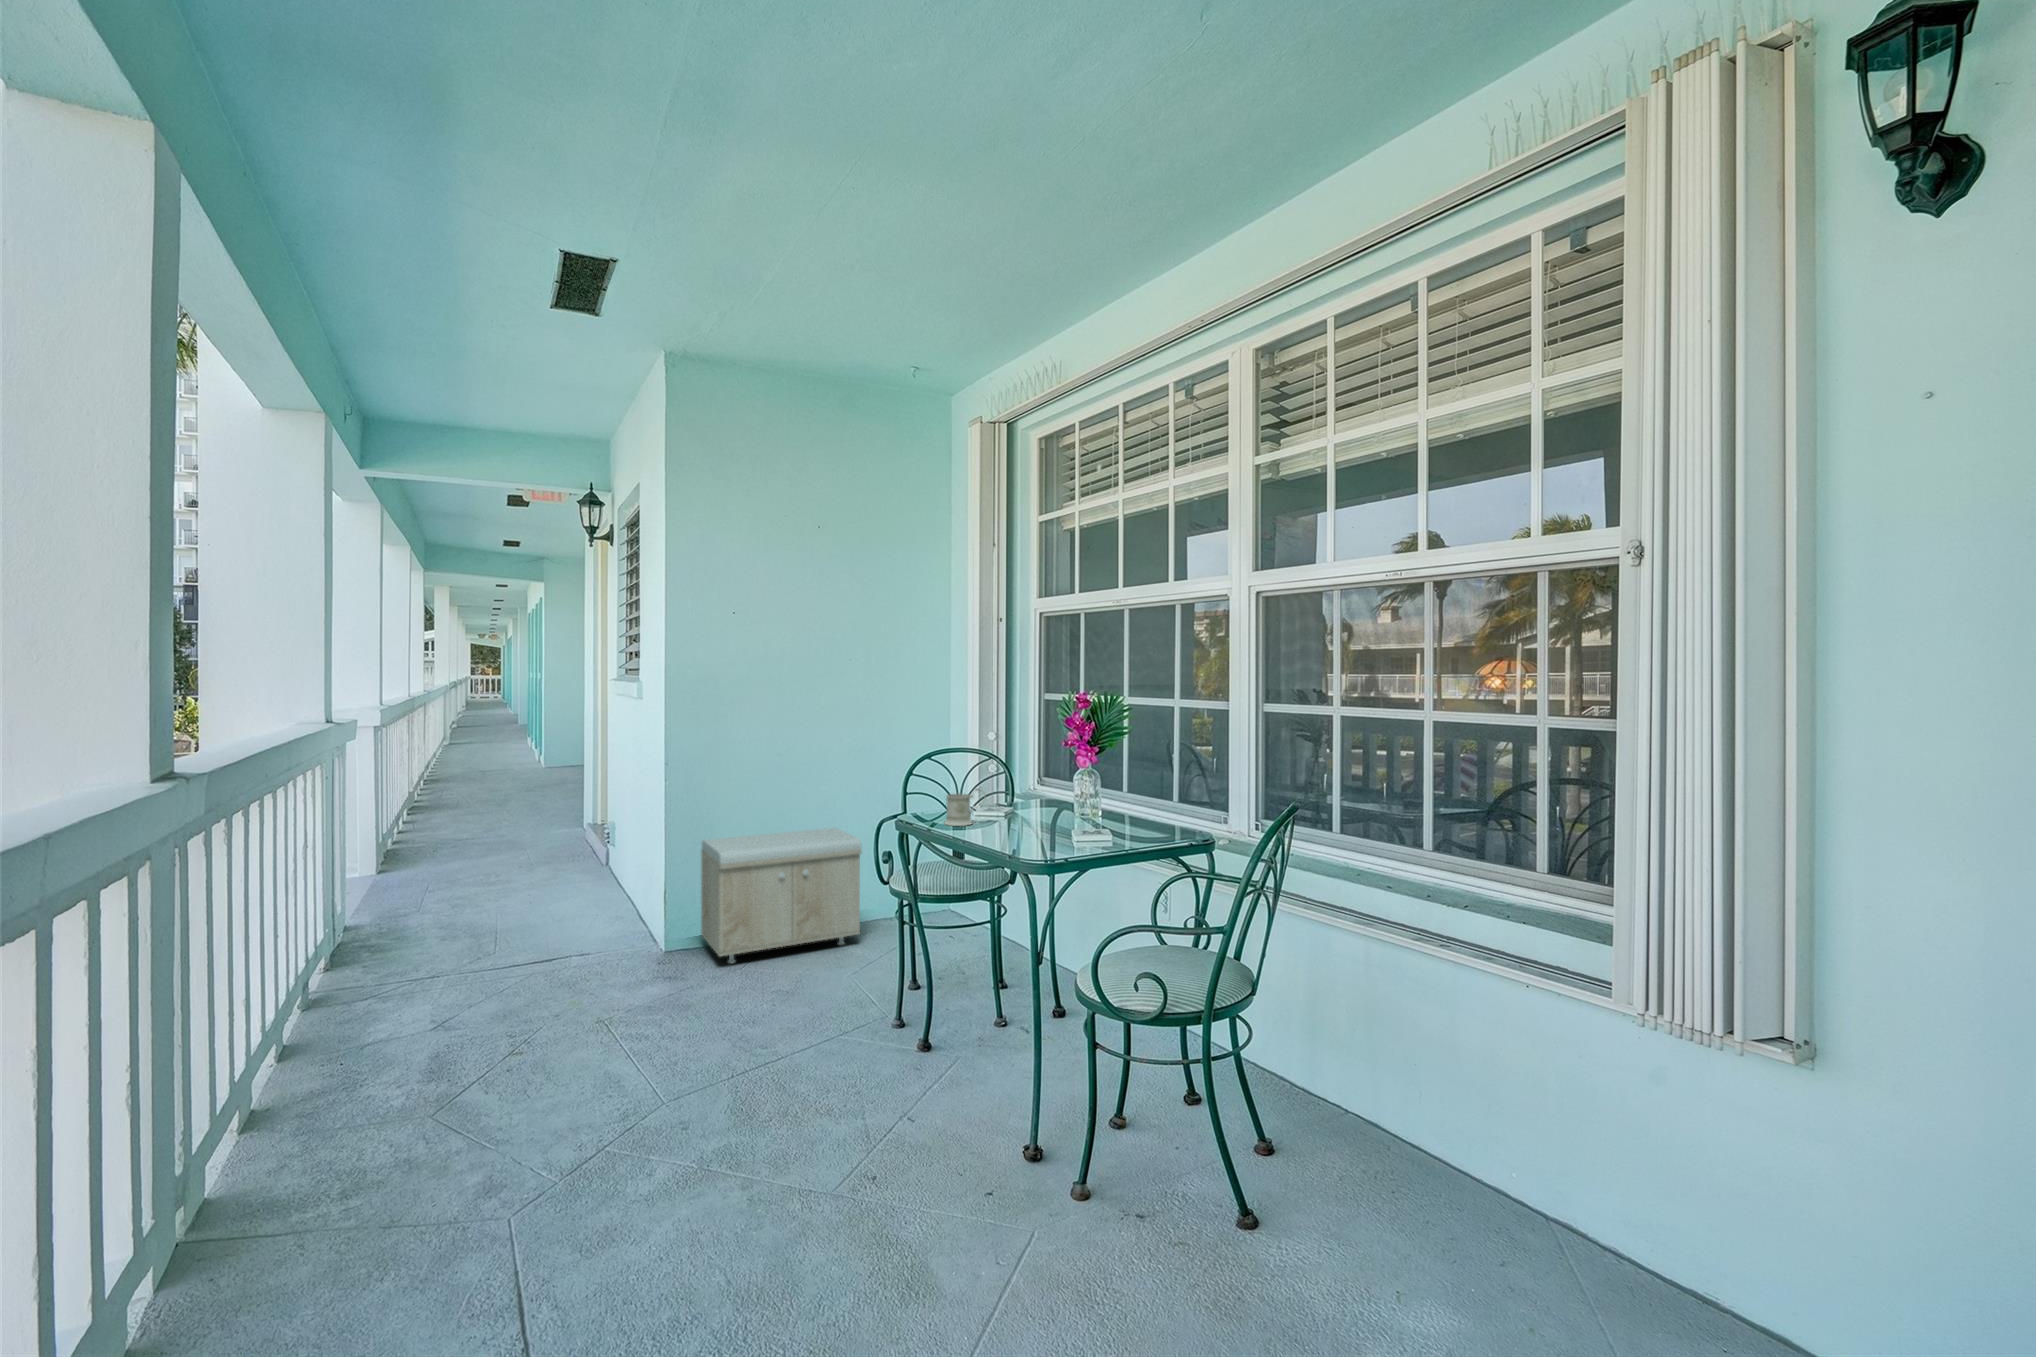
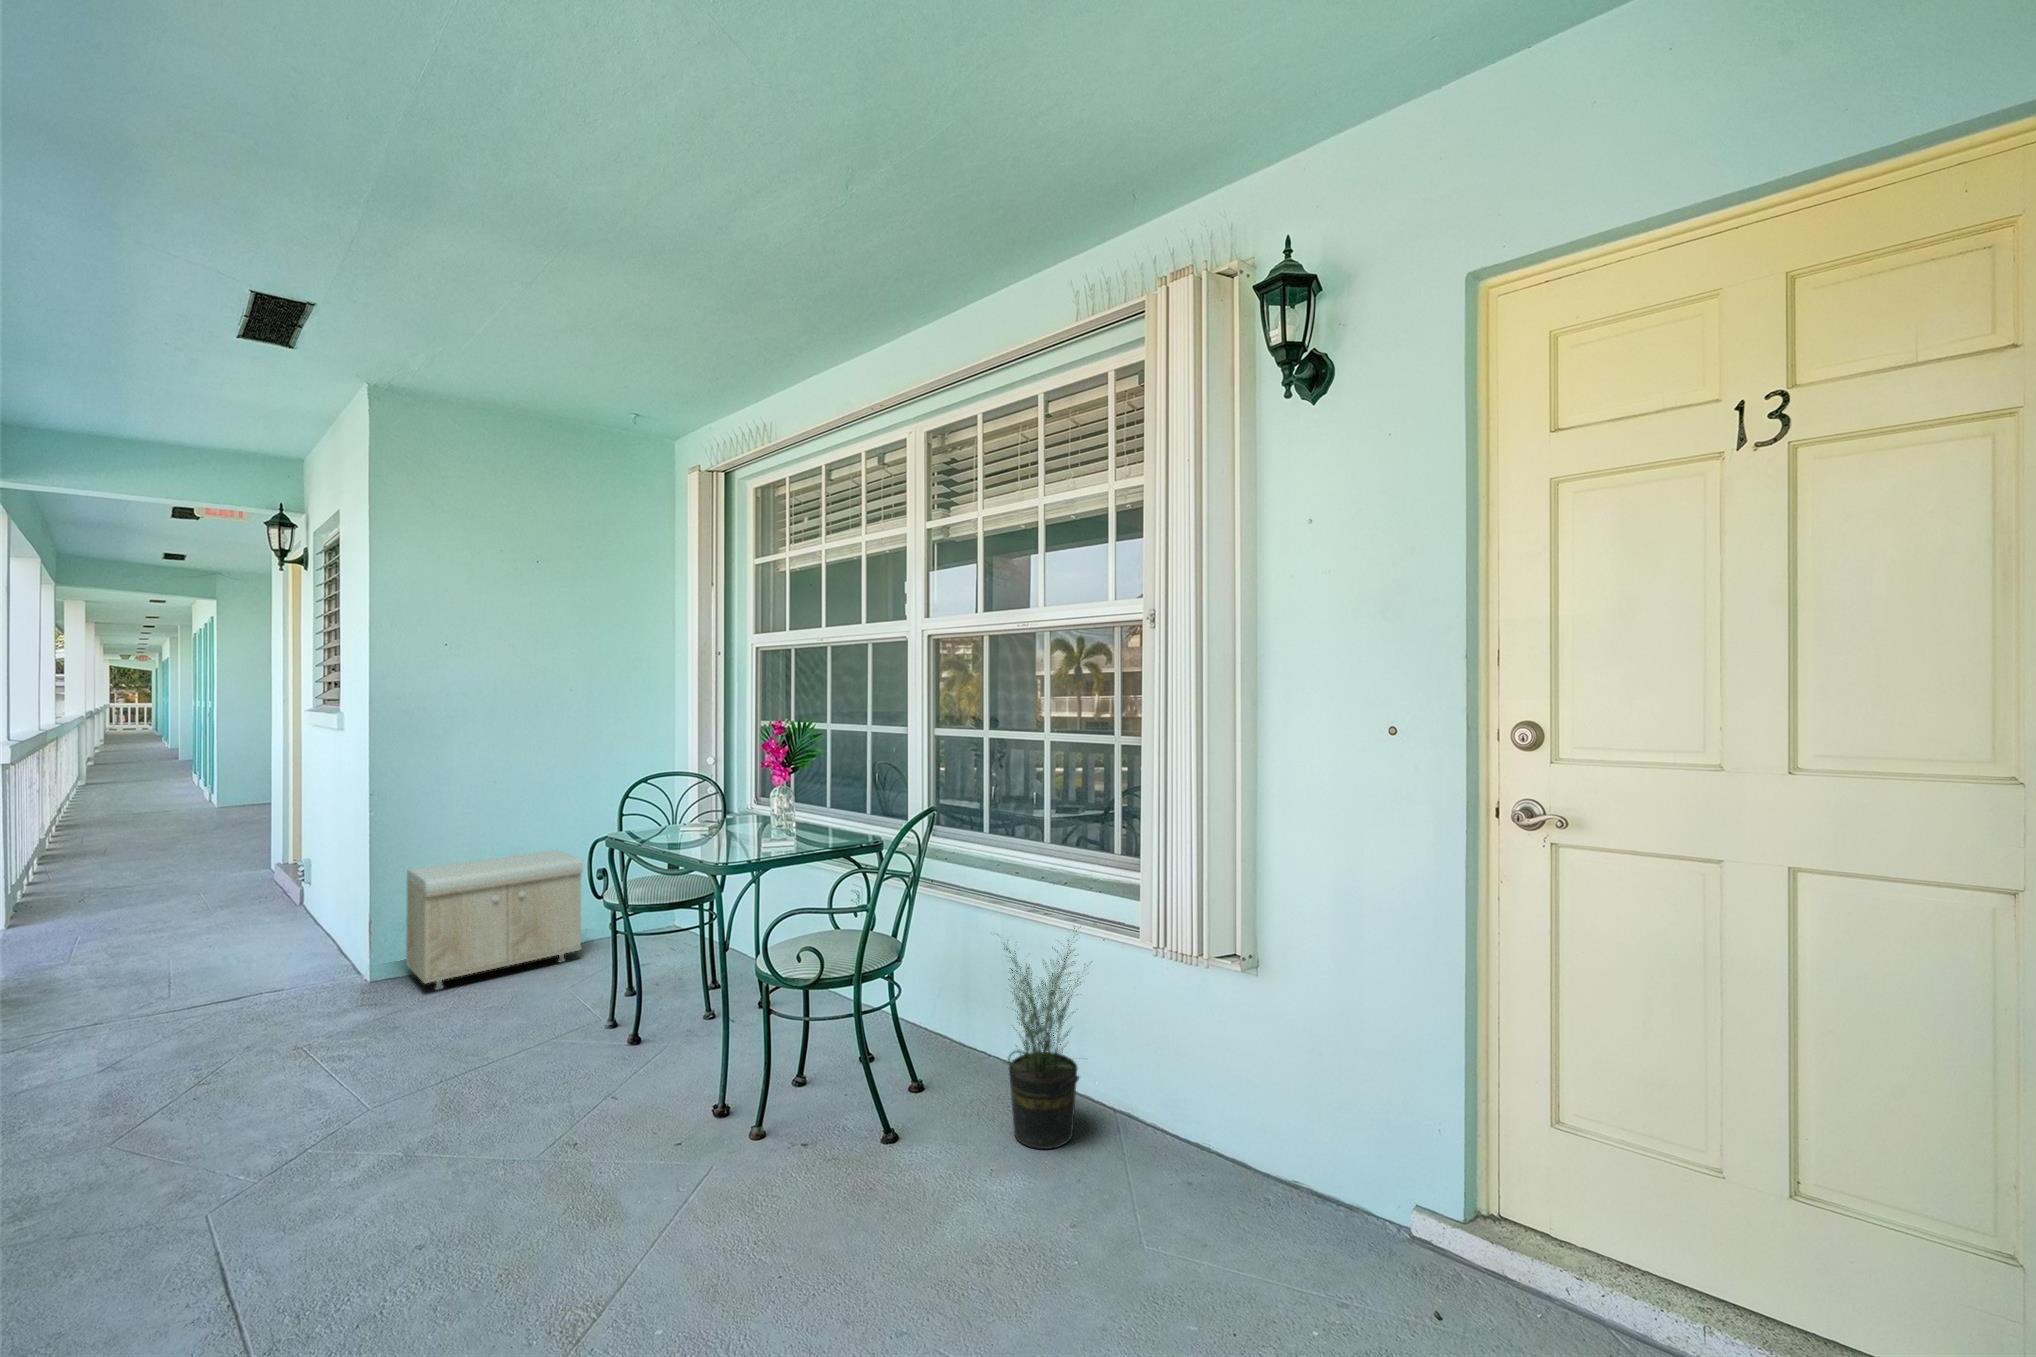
mug: present [945,788,980,826] -> none [651,805,691,840]
potted plant: none [1373,969,1522,1265] -> present [1004,928,1081,1149]

